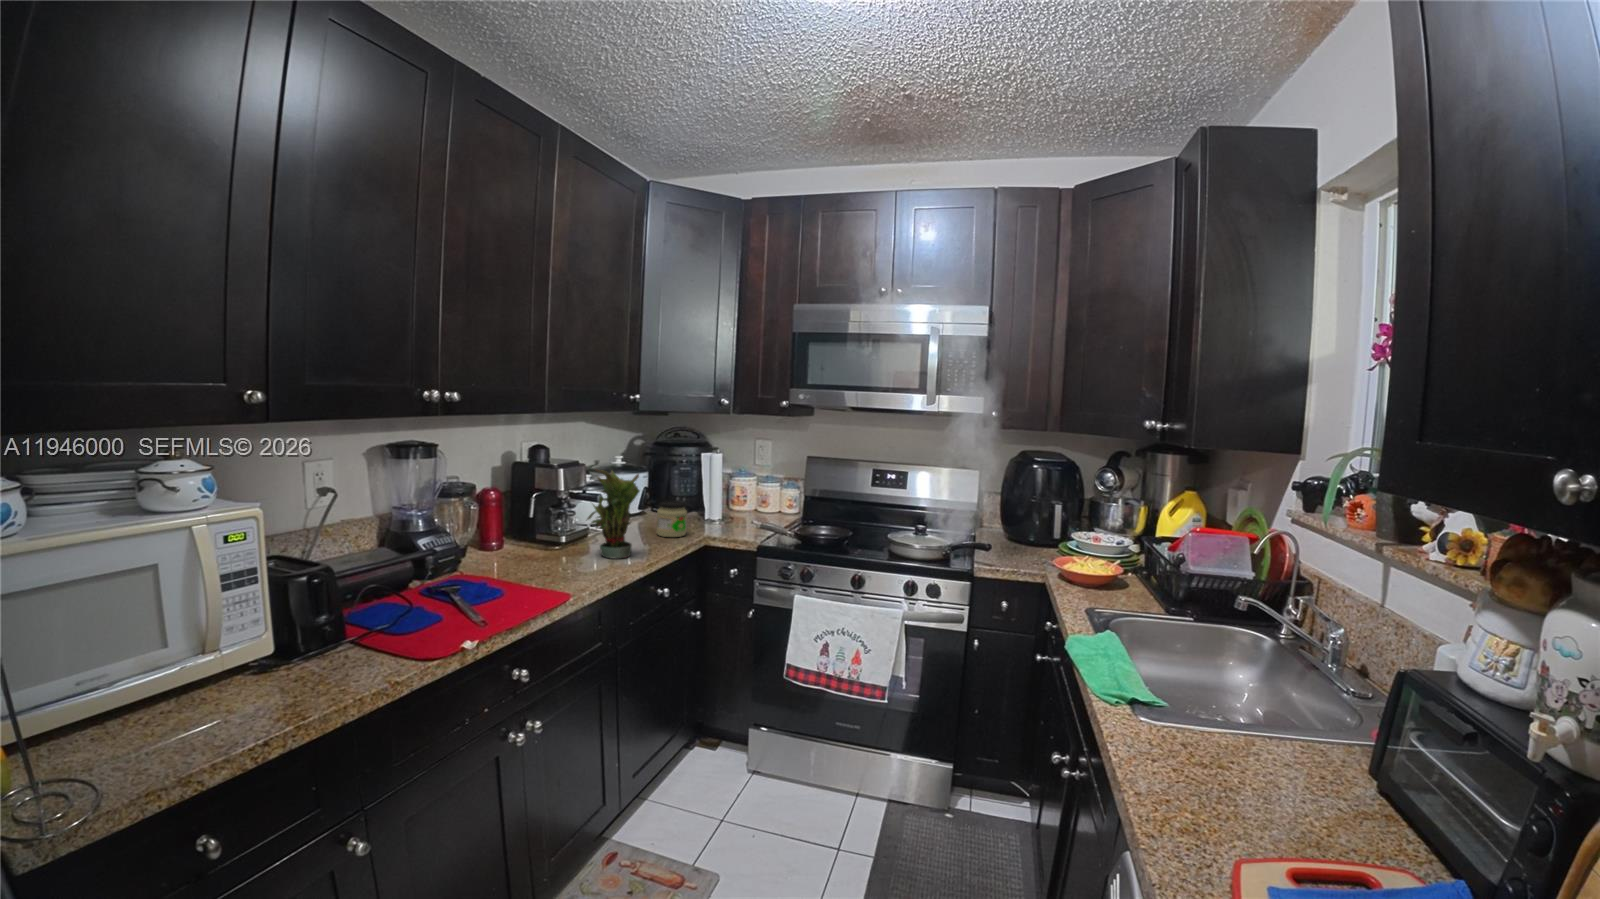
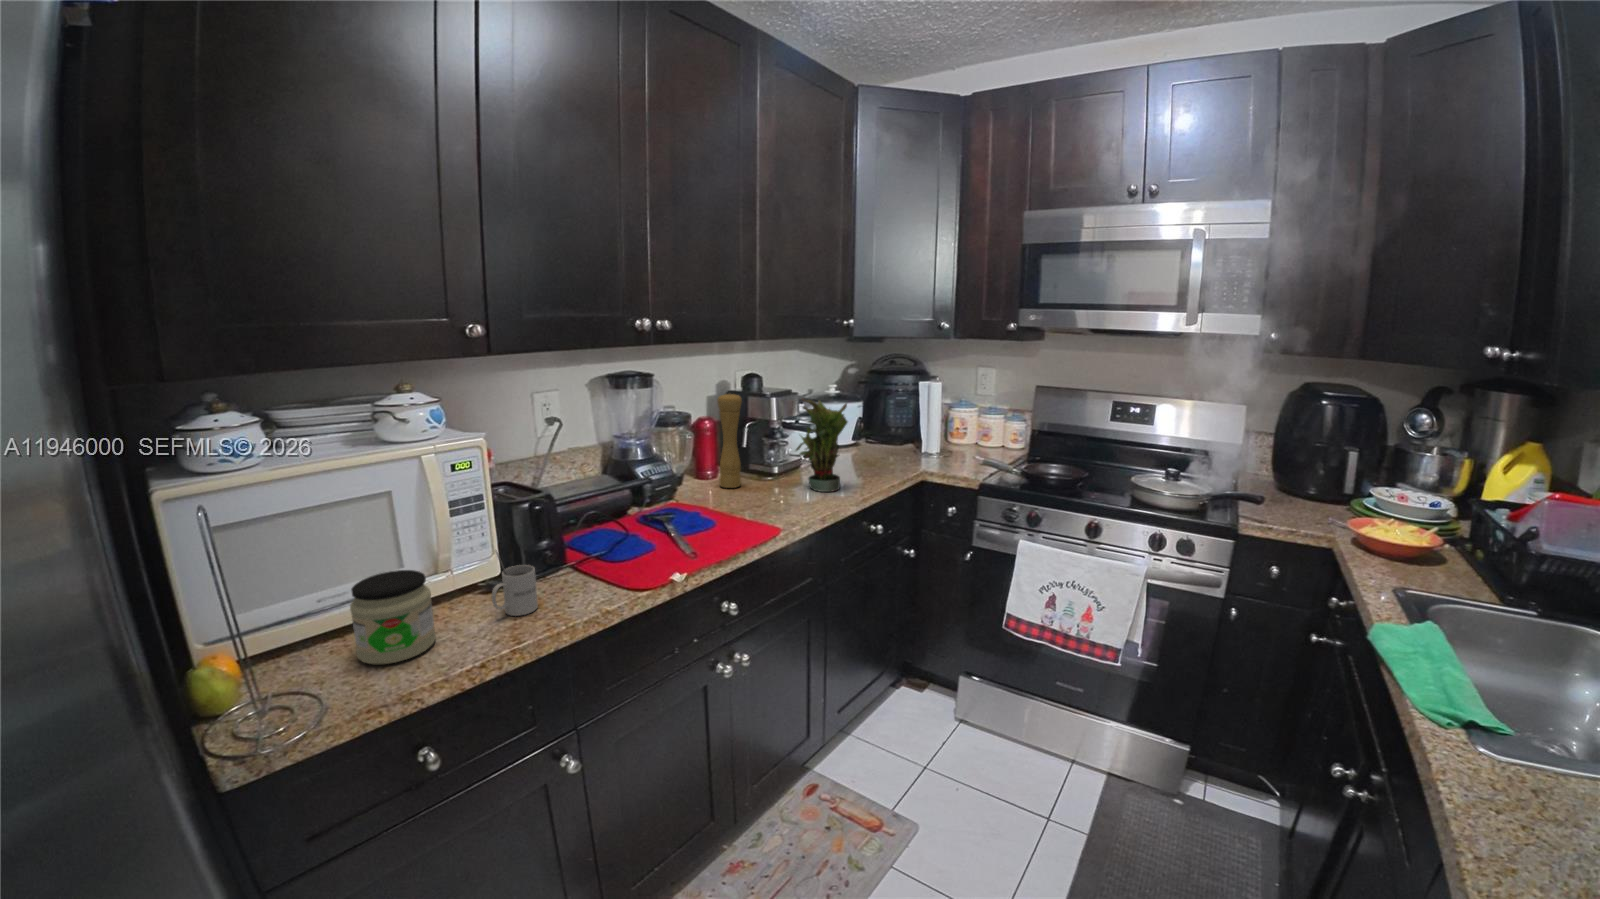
pepper mill: none [506,463,532,559] -> present [717,393,742,488]
jar: present [657,501,687,537] -> present [350,570,436,664]
mug: none [269,624,319,693] -> present [492,551,538,616]

